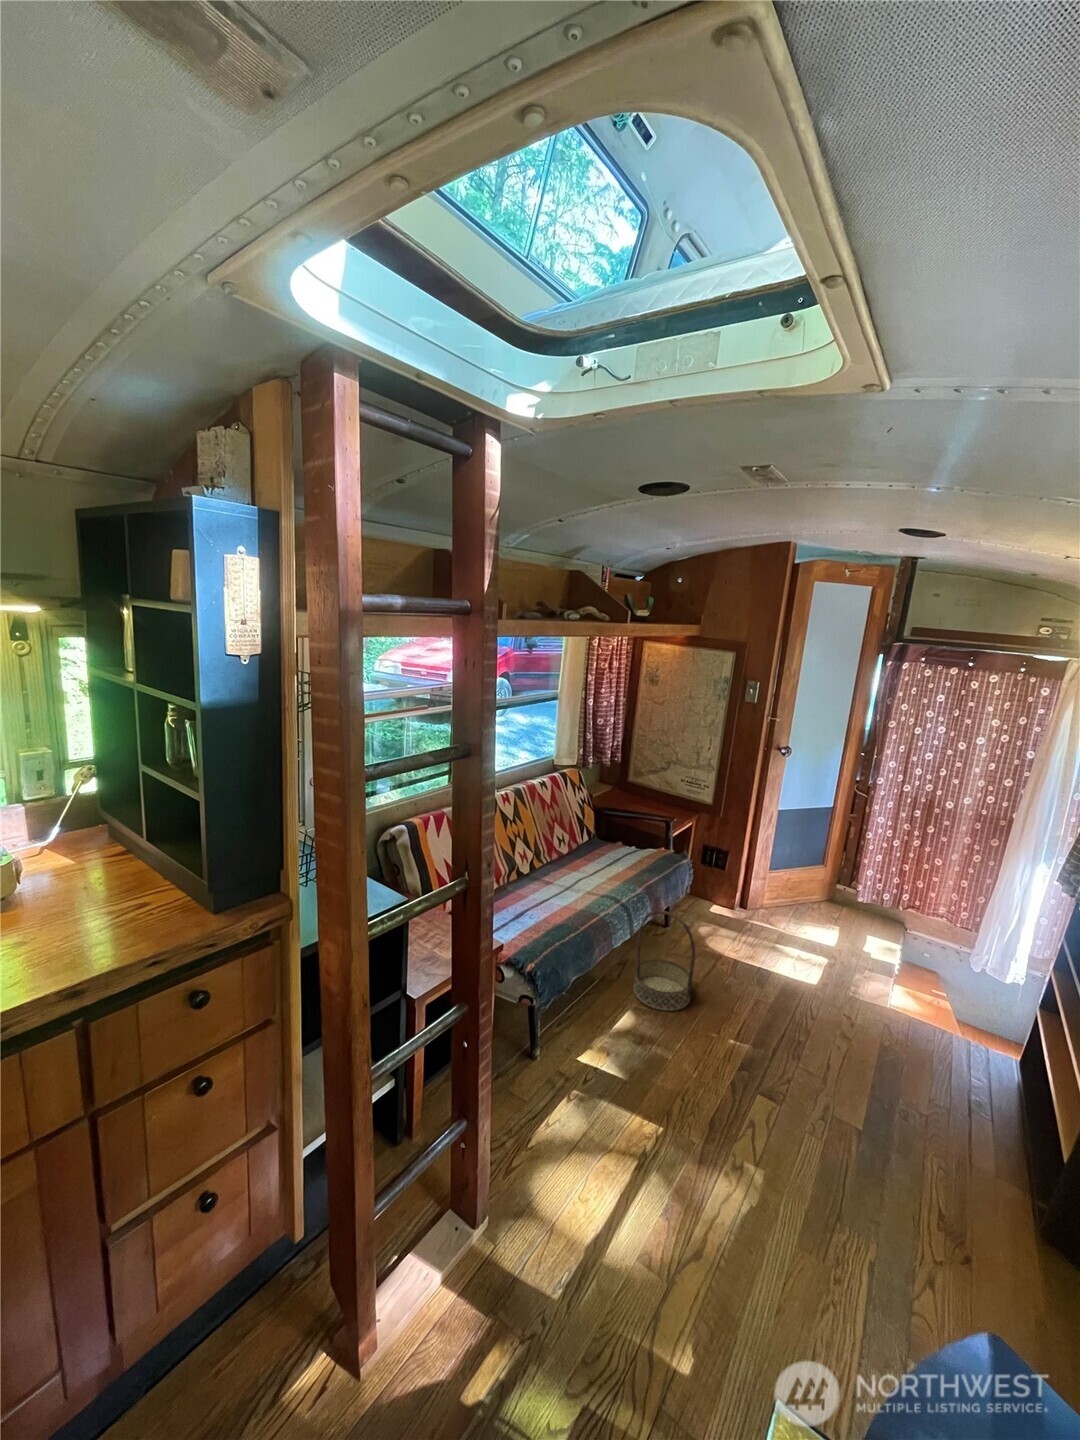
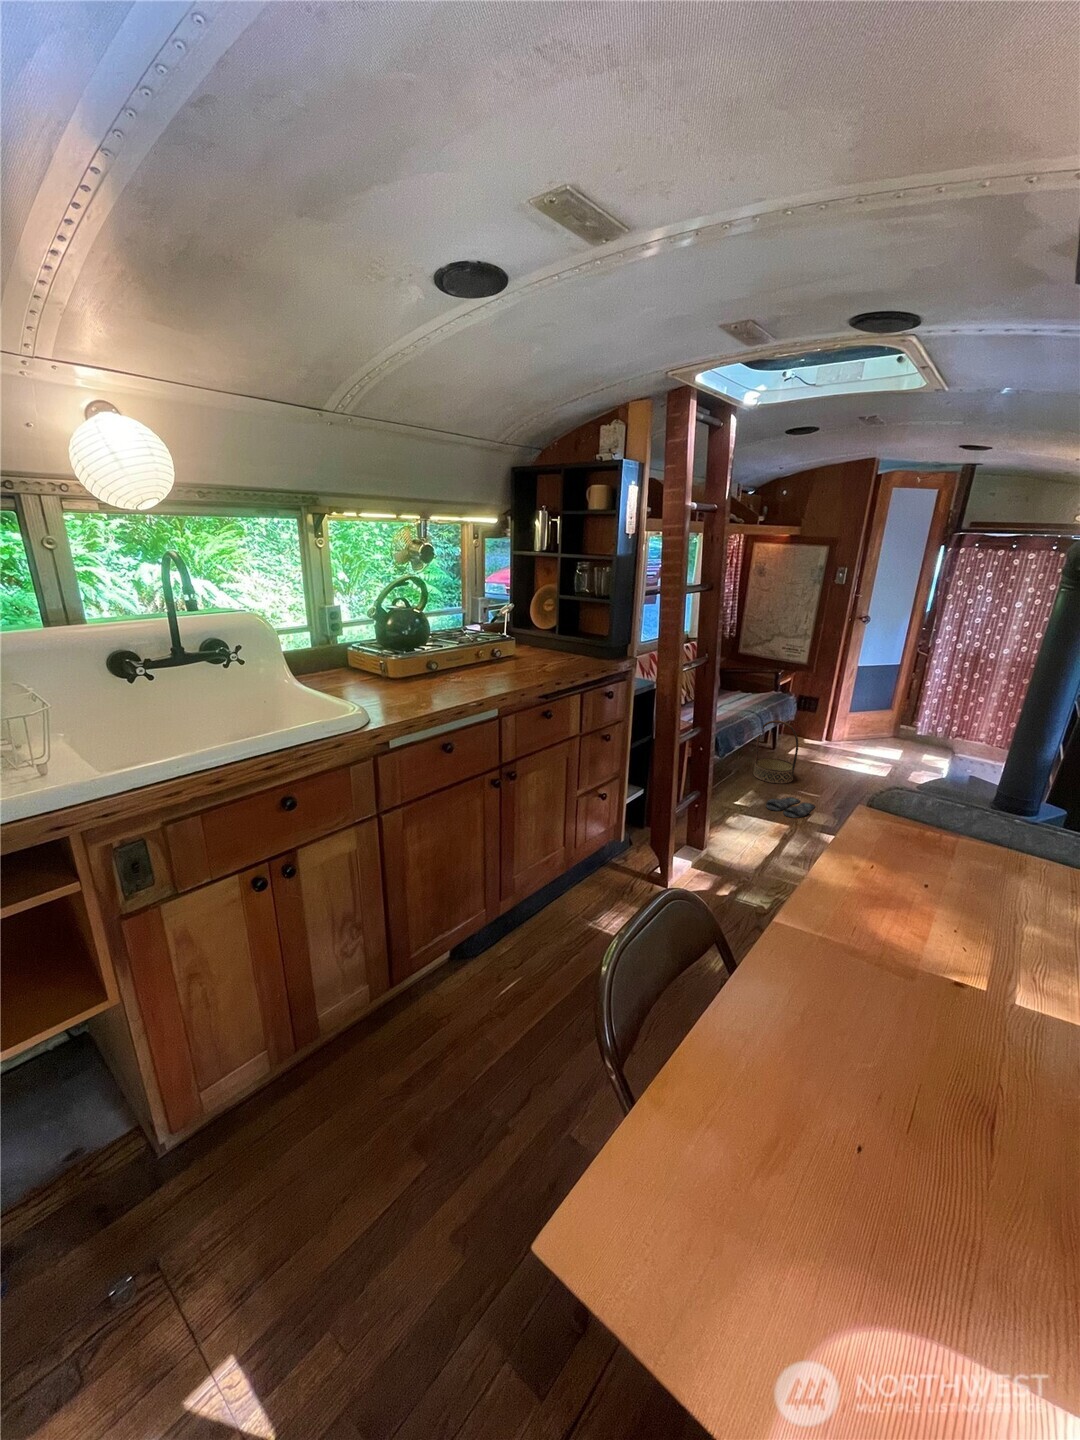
slippers: none [640,1049,717,1110] -> present [766,797,815,818]

